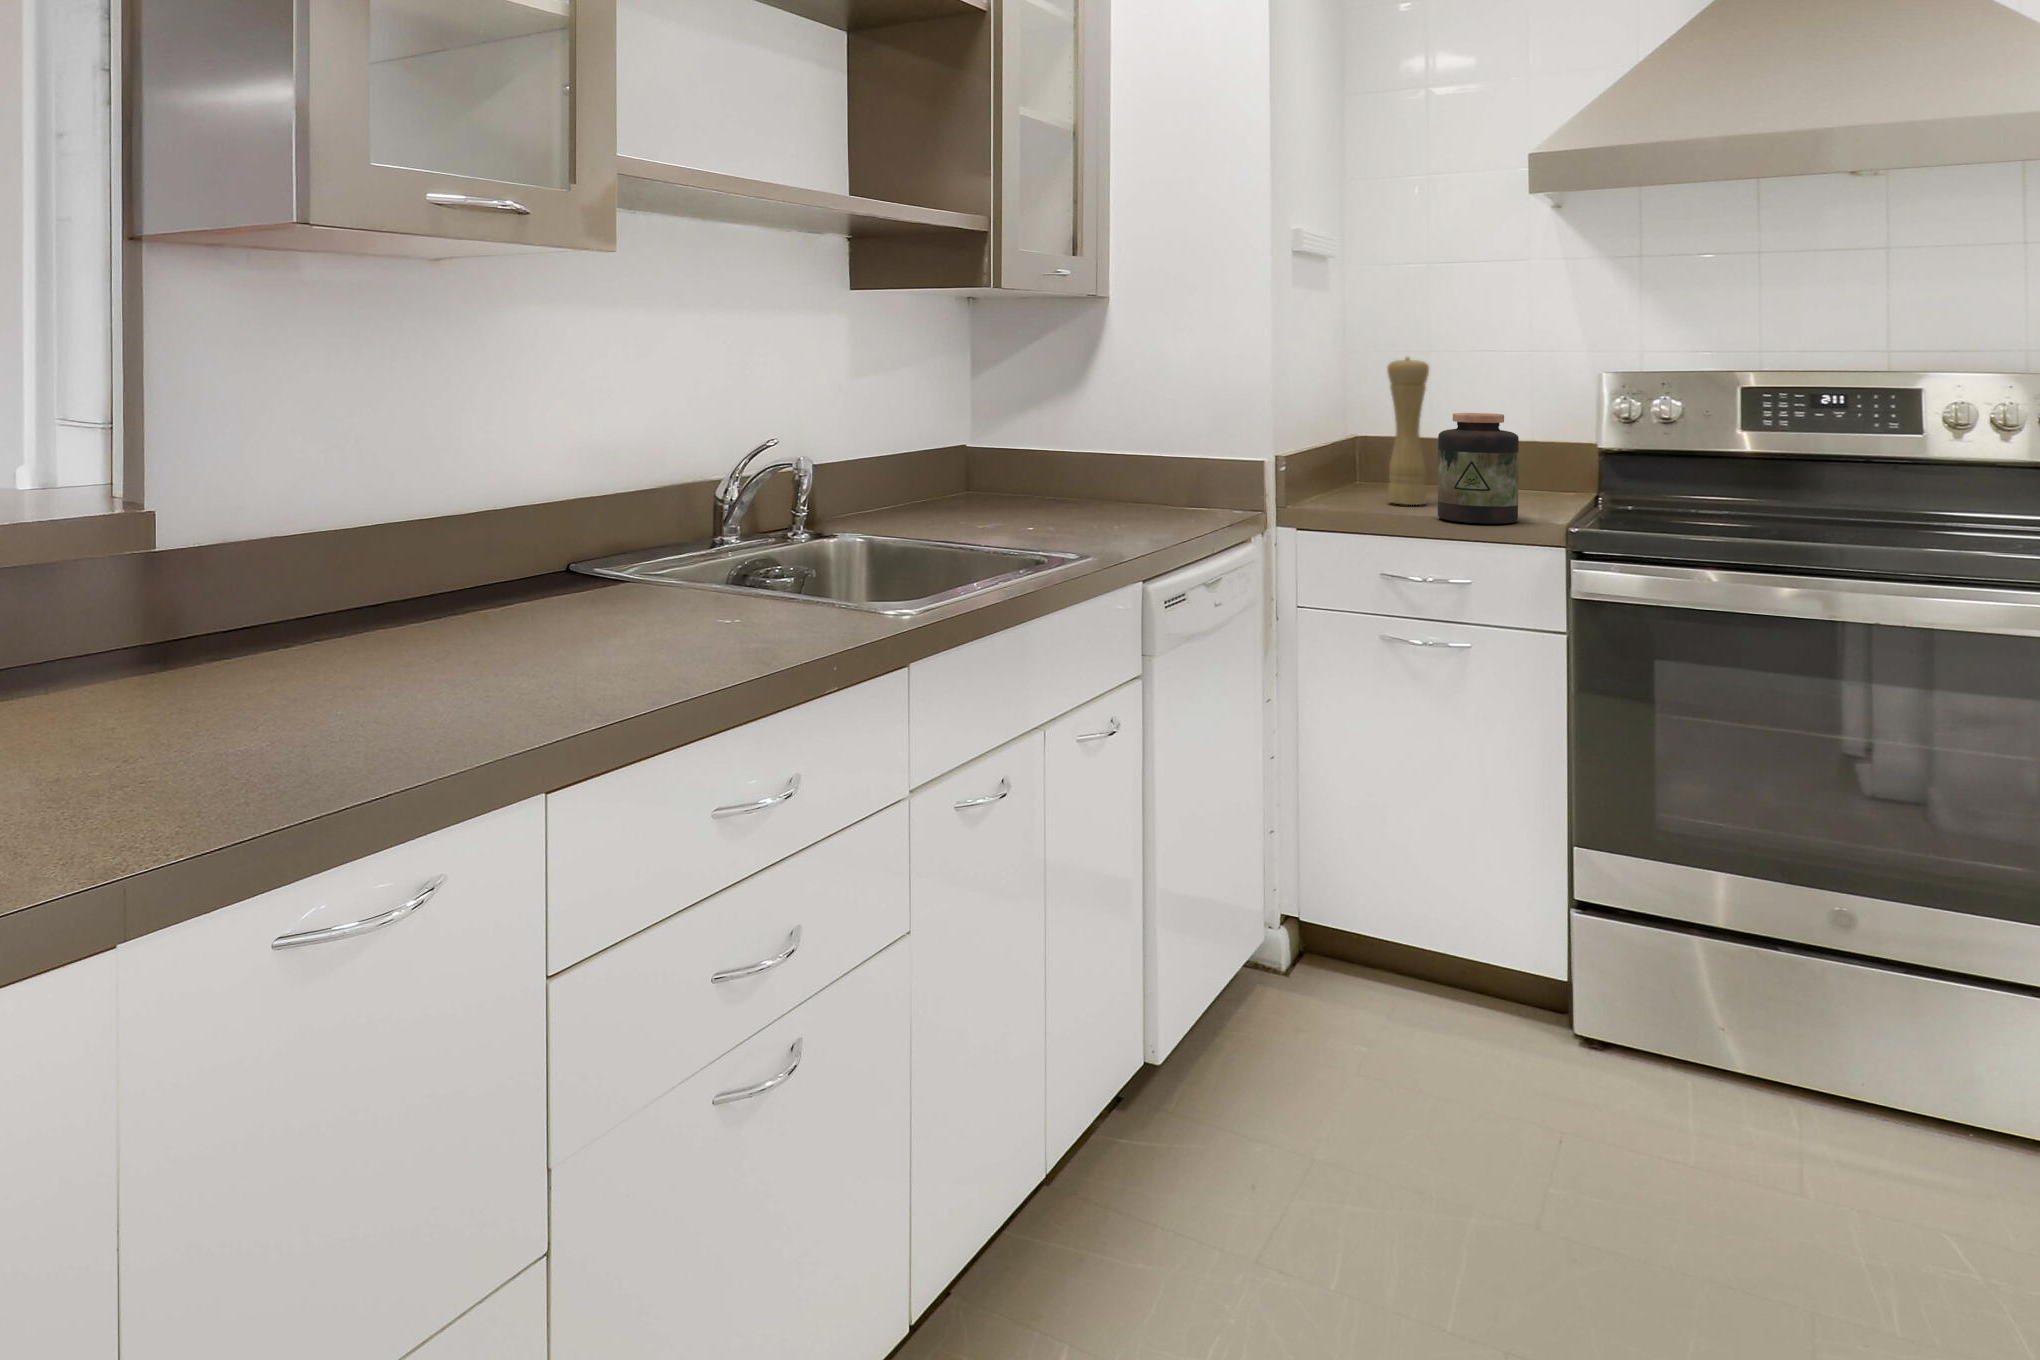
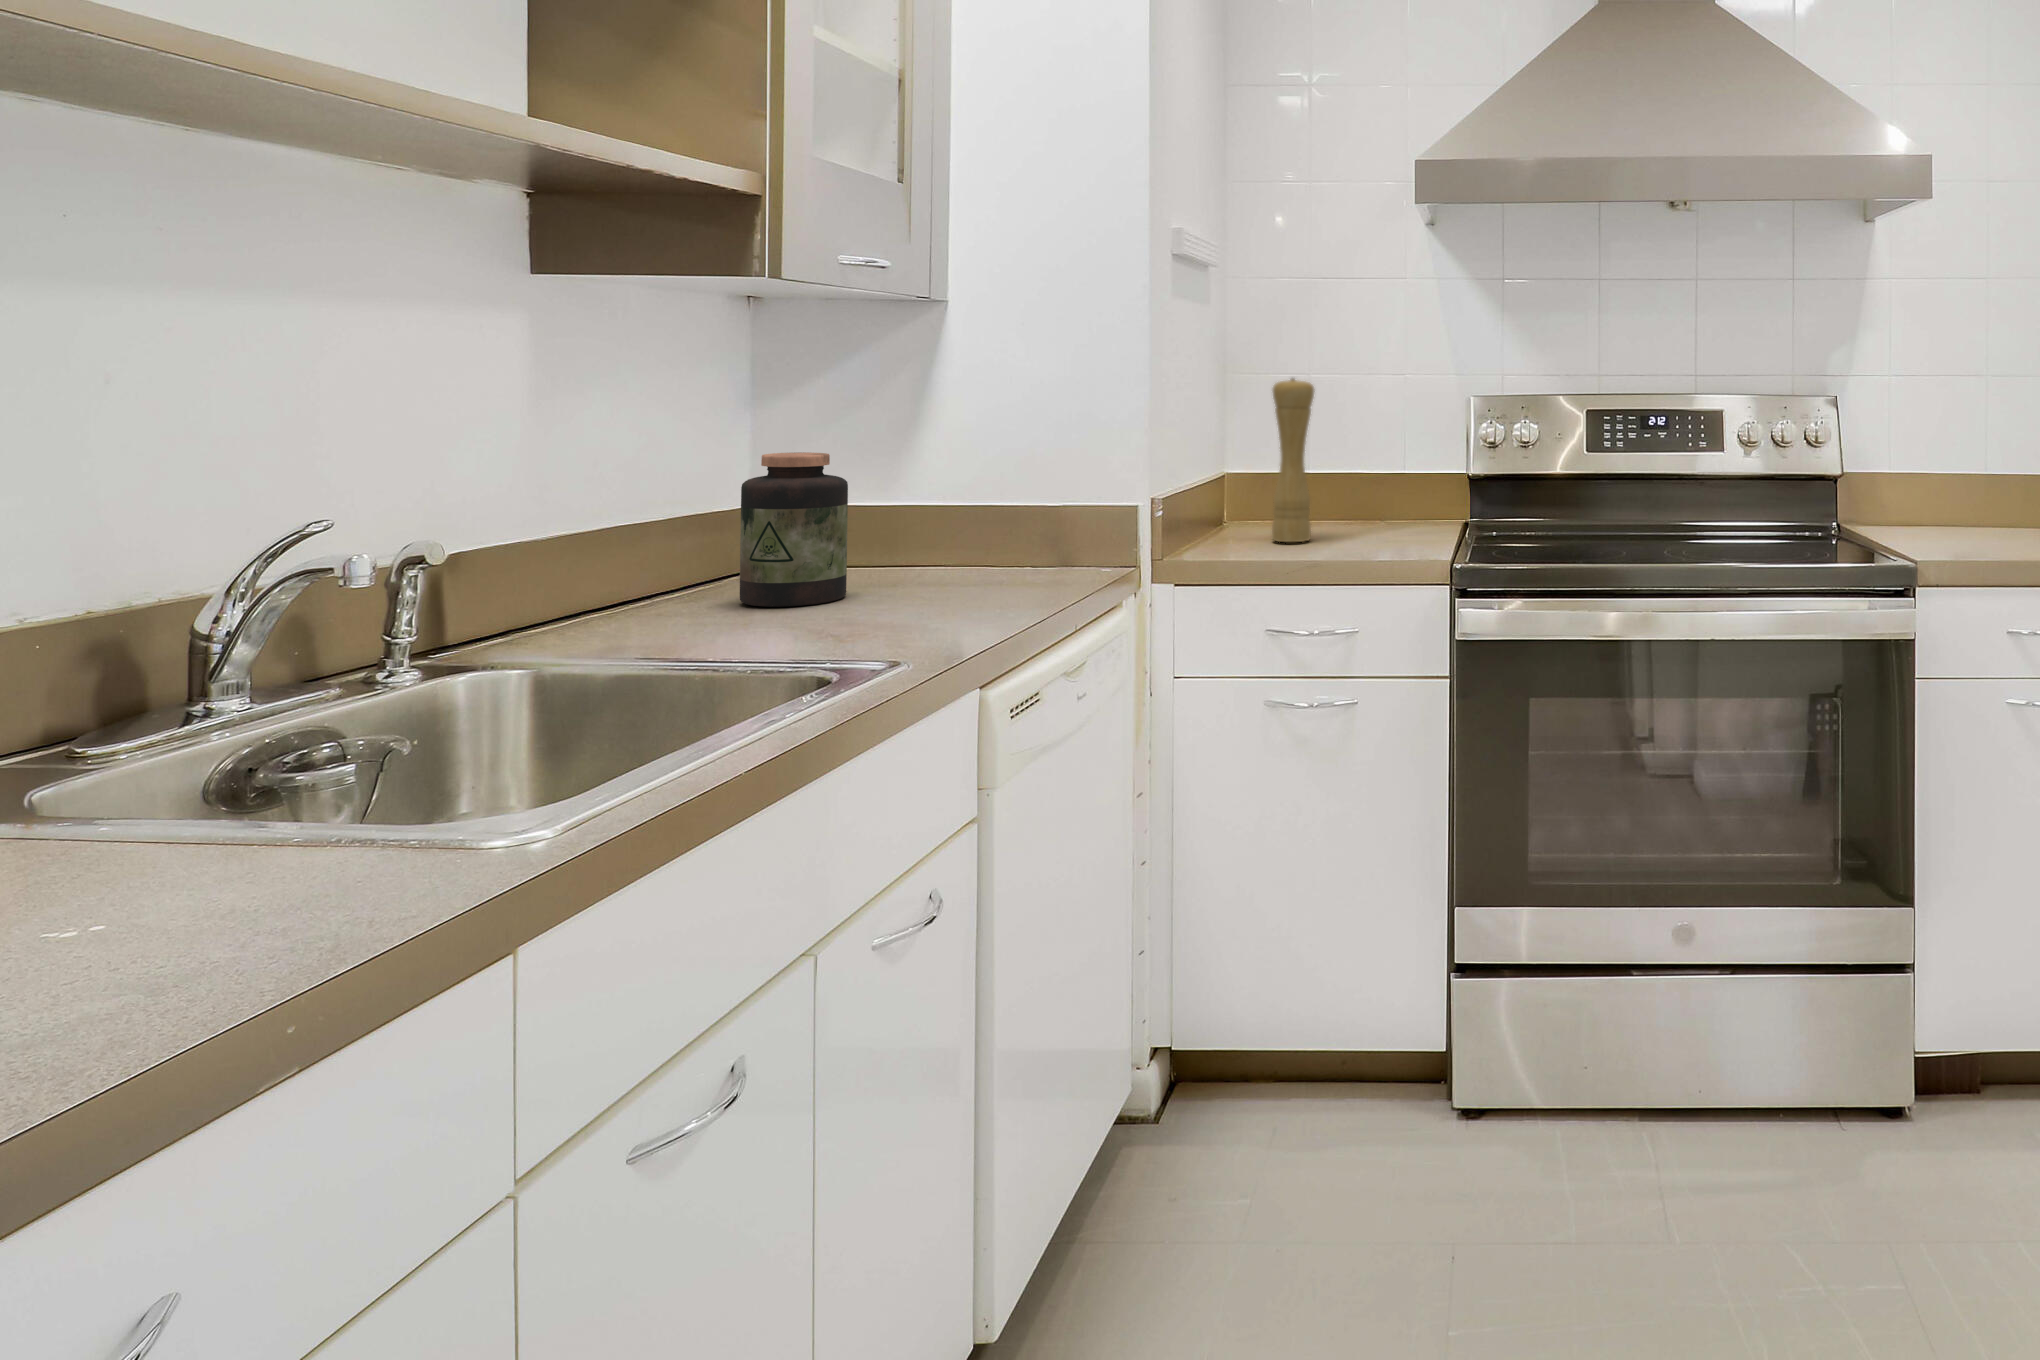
jar: present [1438,413,1519,524] -> present [740,452,848,607]

